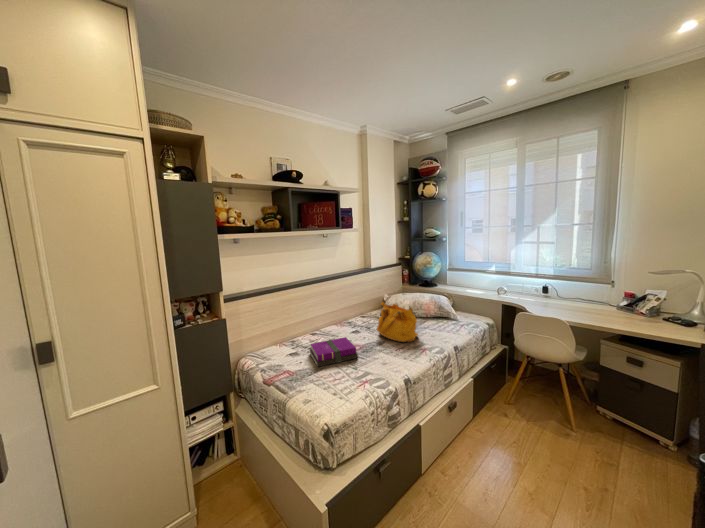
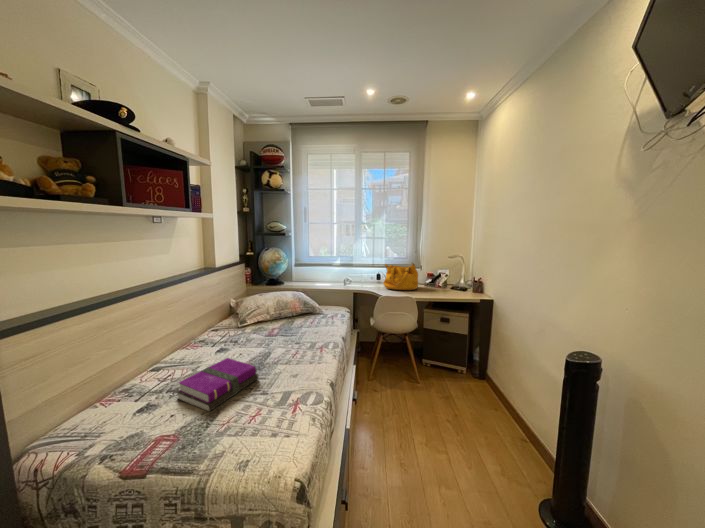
handbag: present [377,302,418,342] -> present [384,263,418,290]

